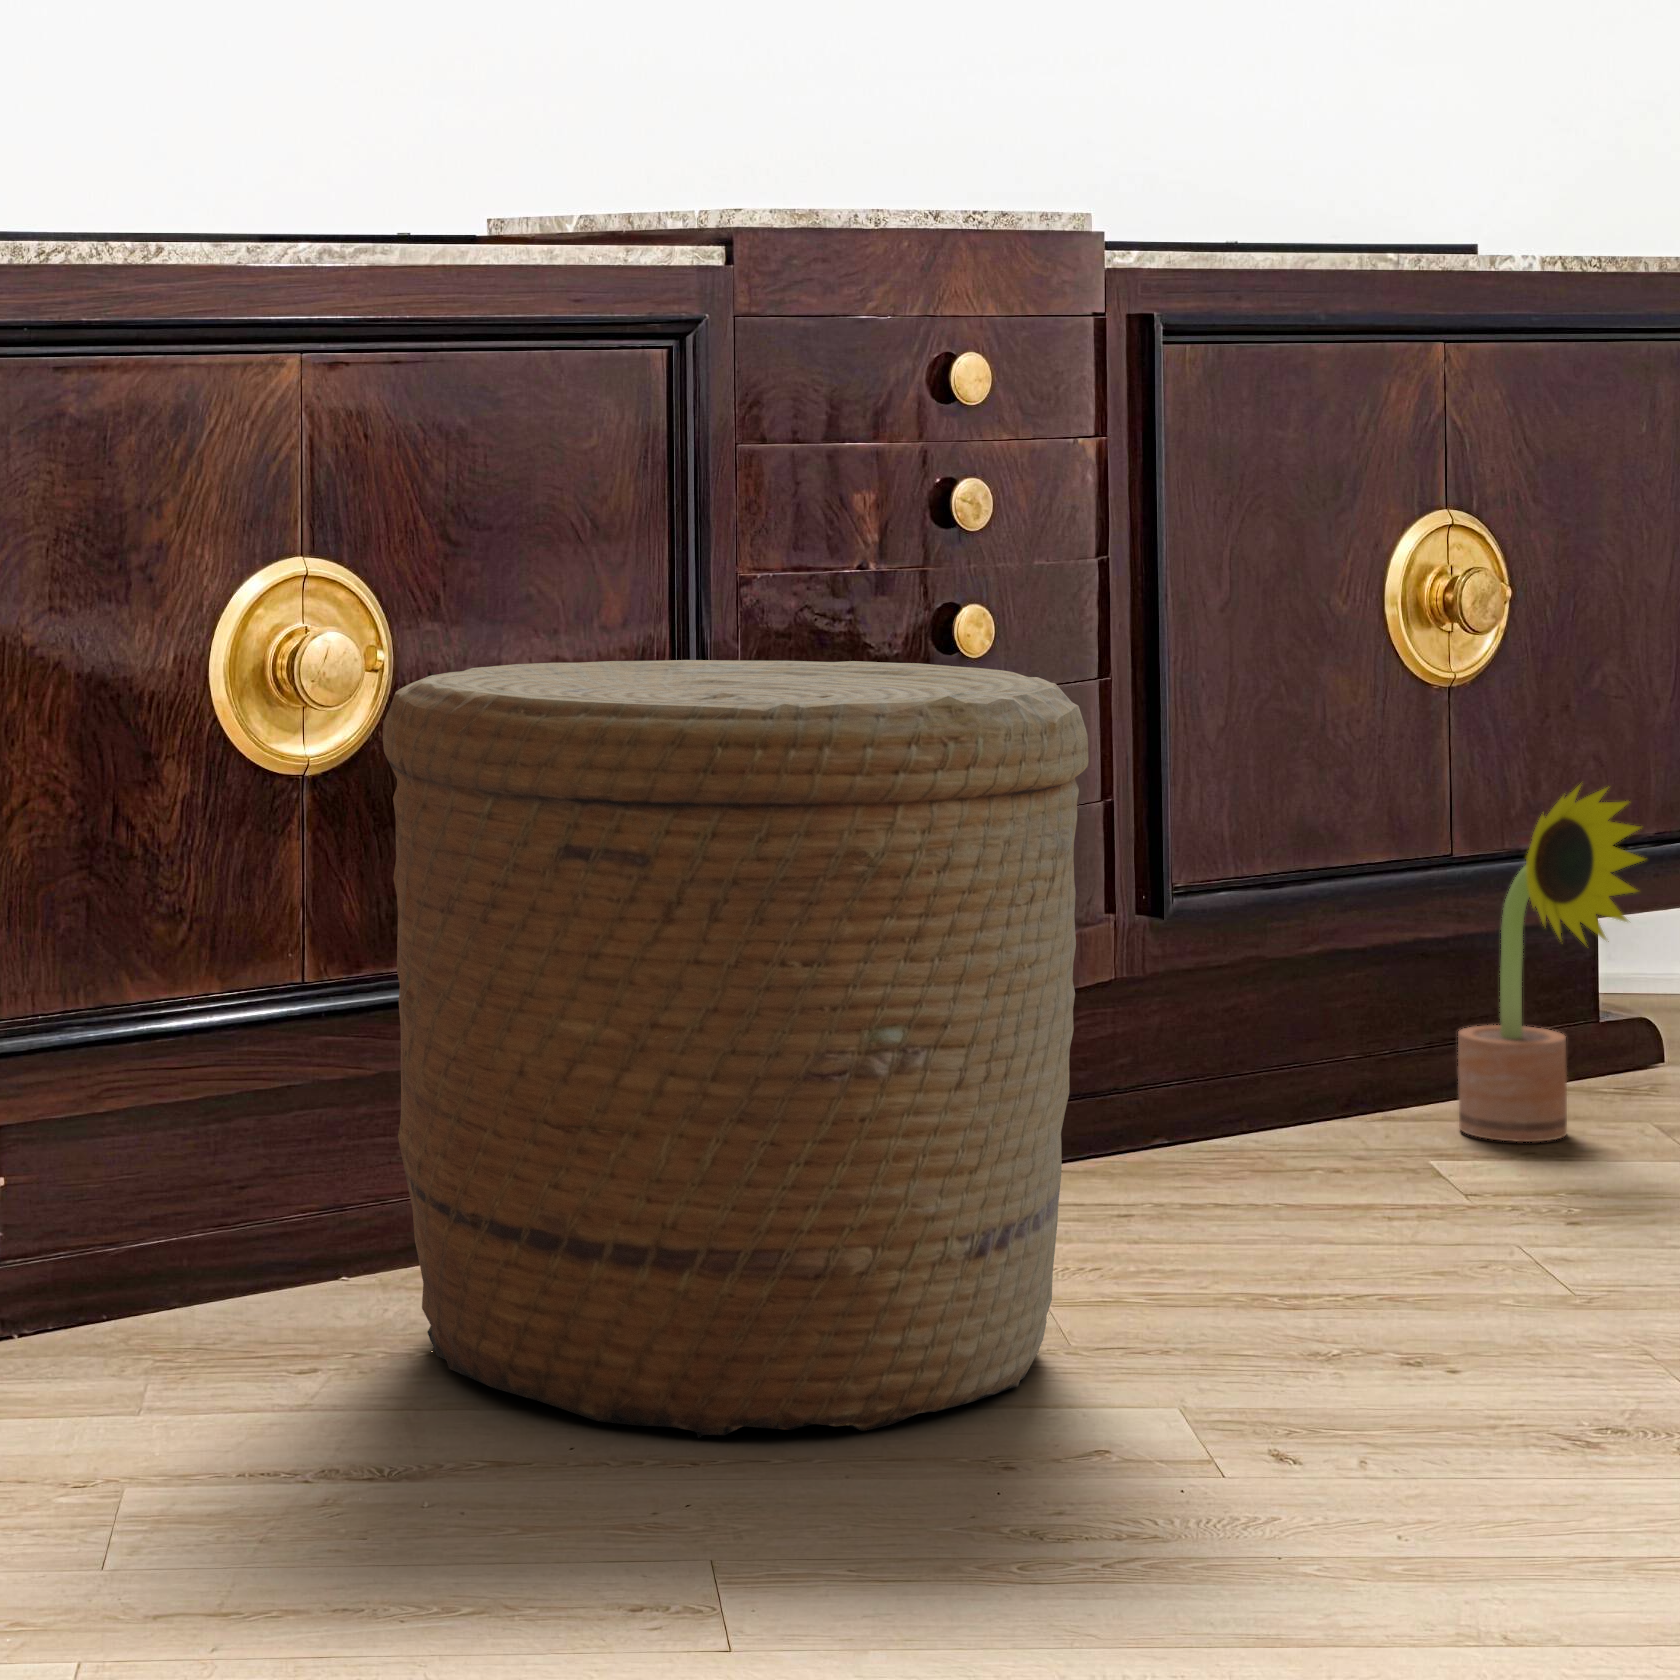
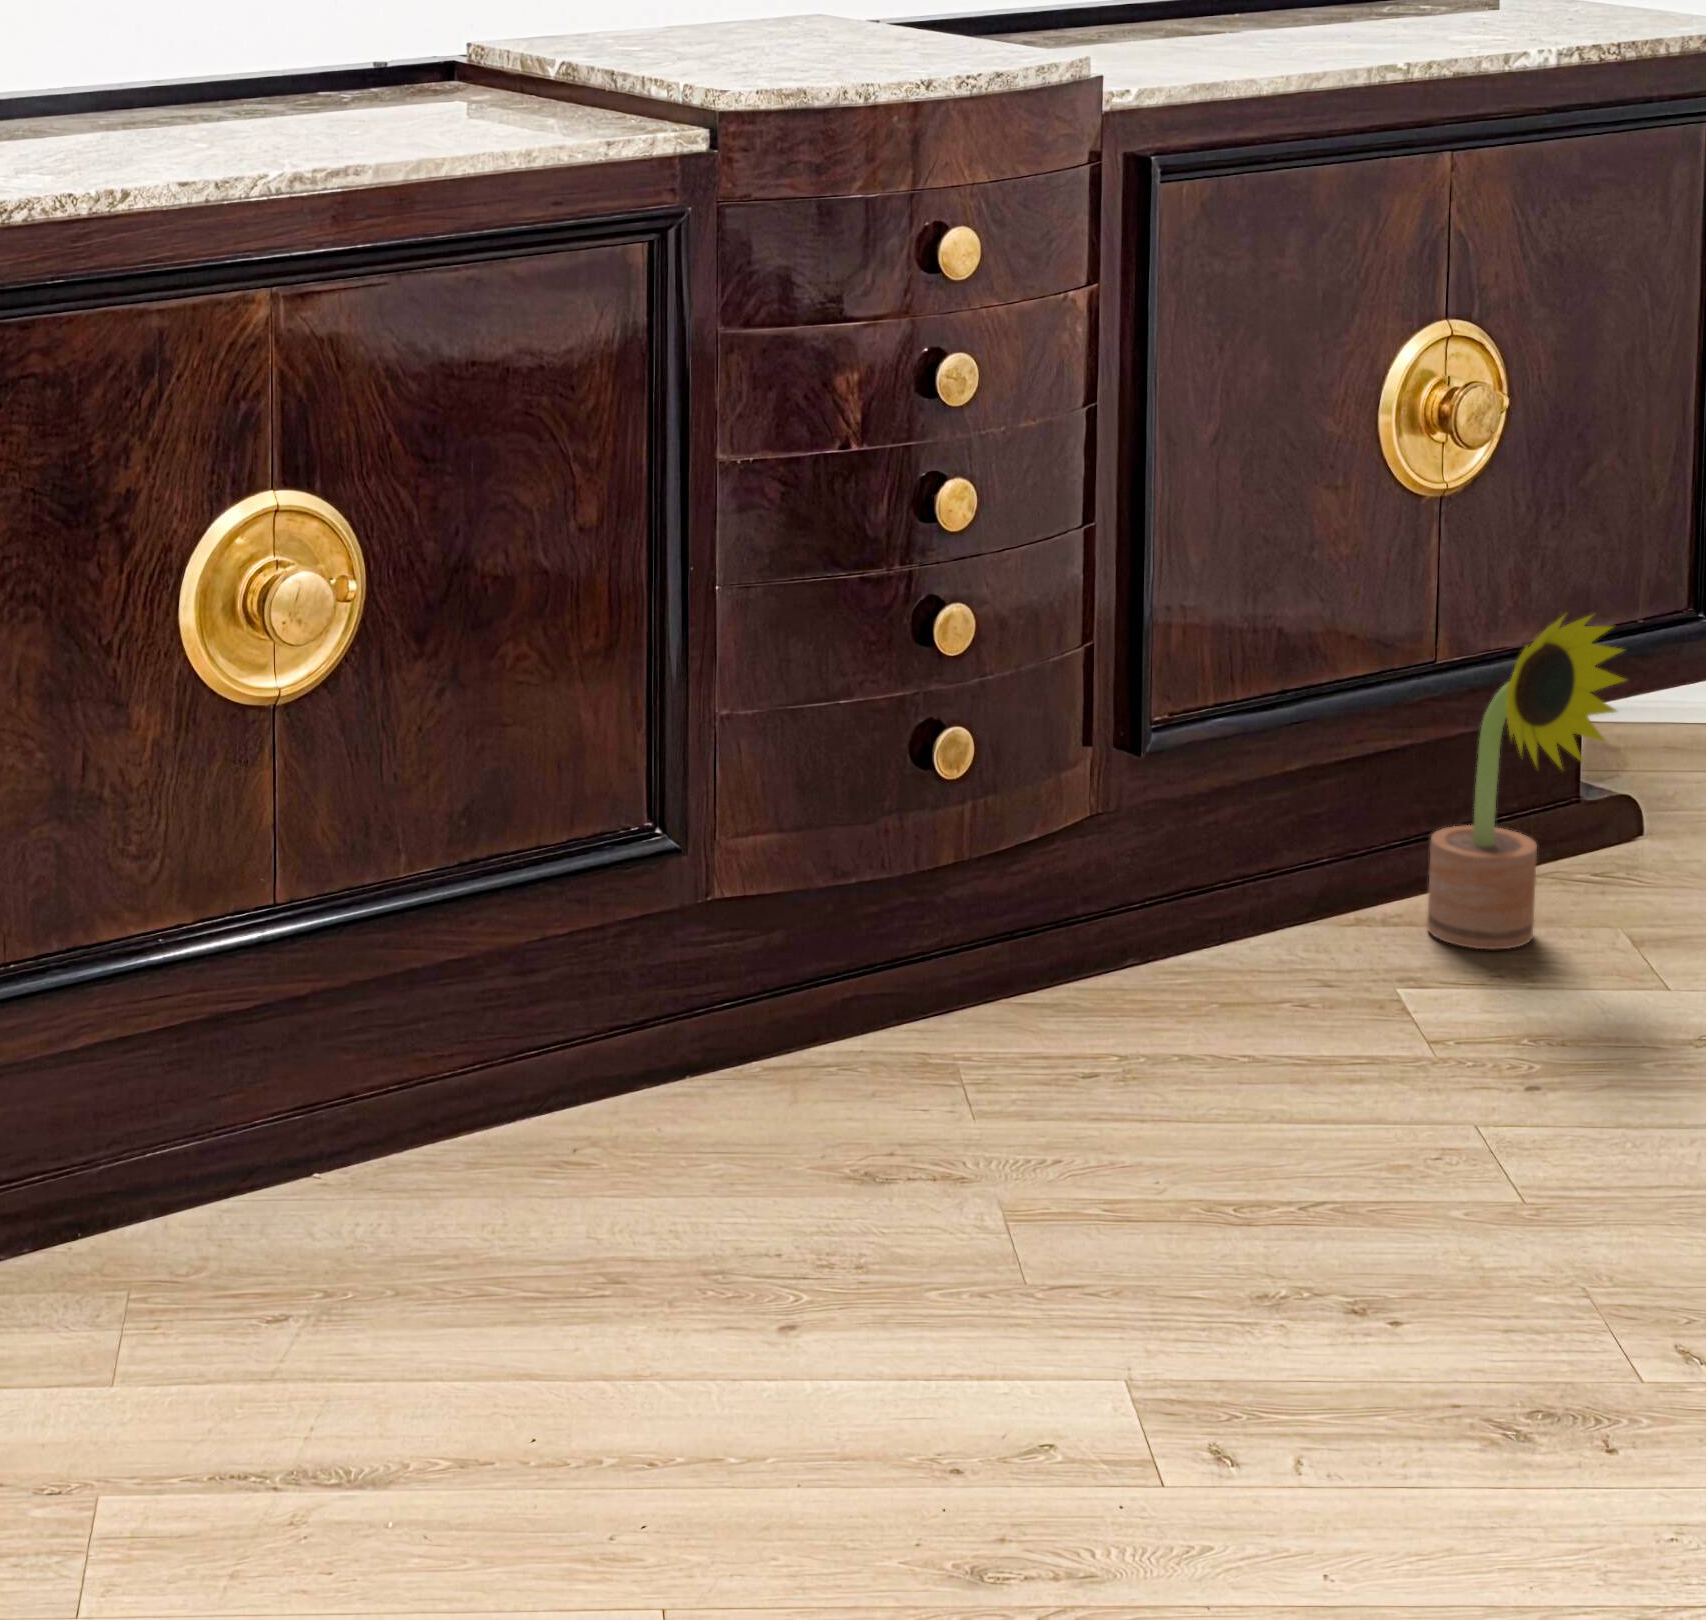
woven basket: present [383,660,1089,1438] -> none [351,577,1060,1423]

